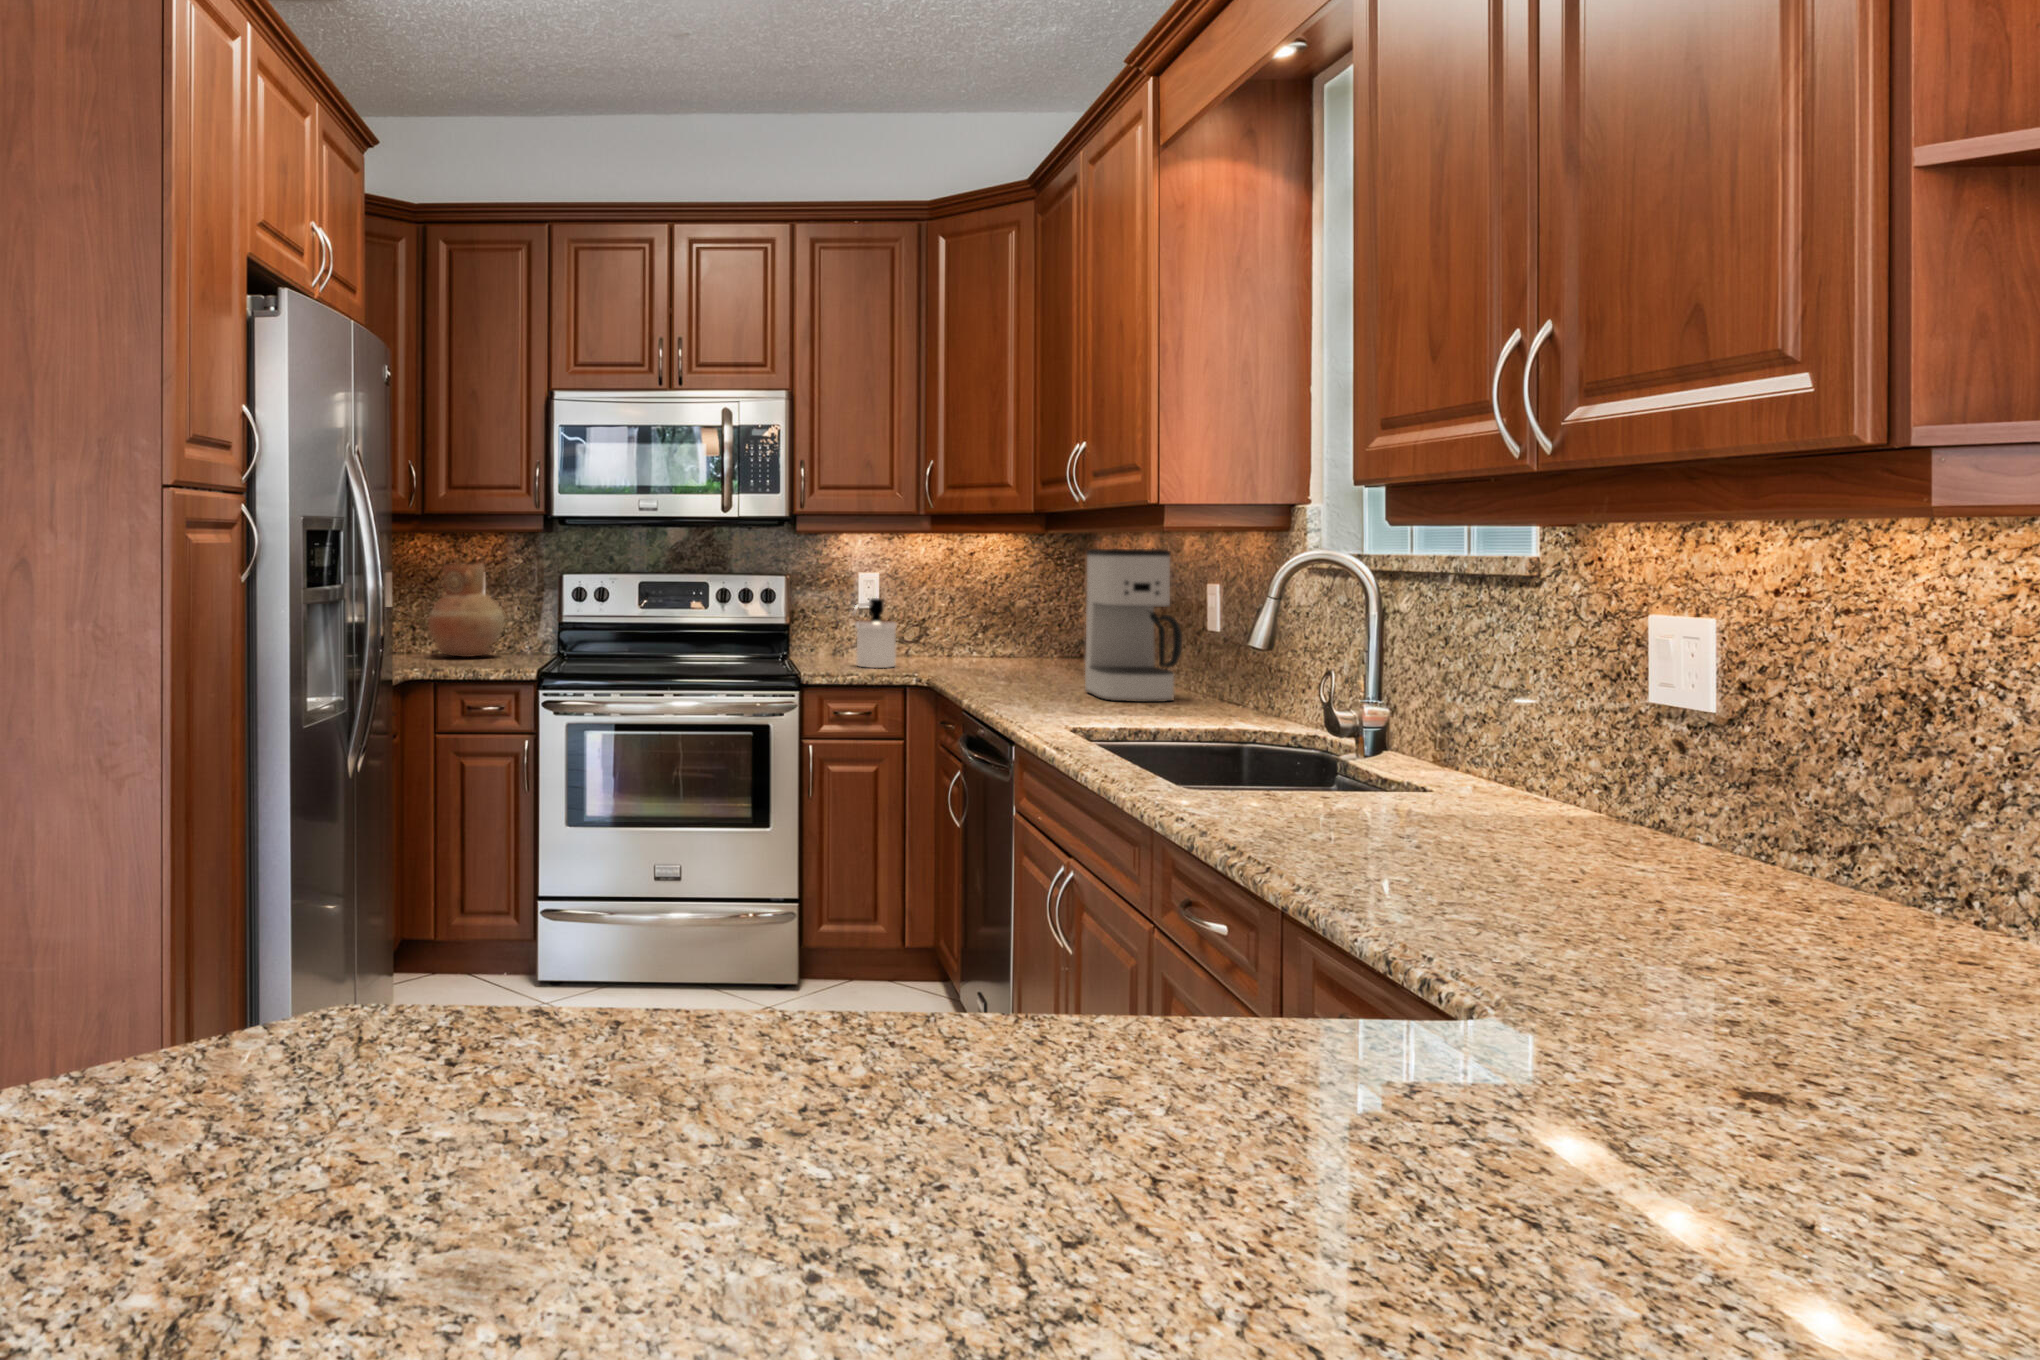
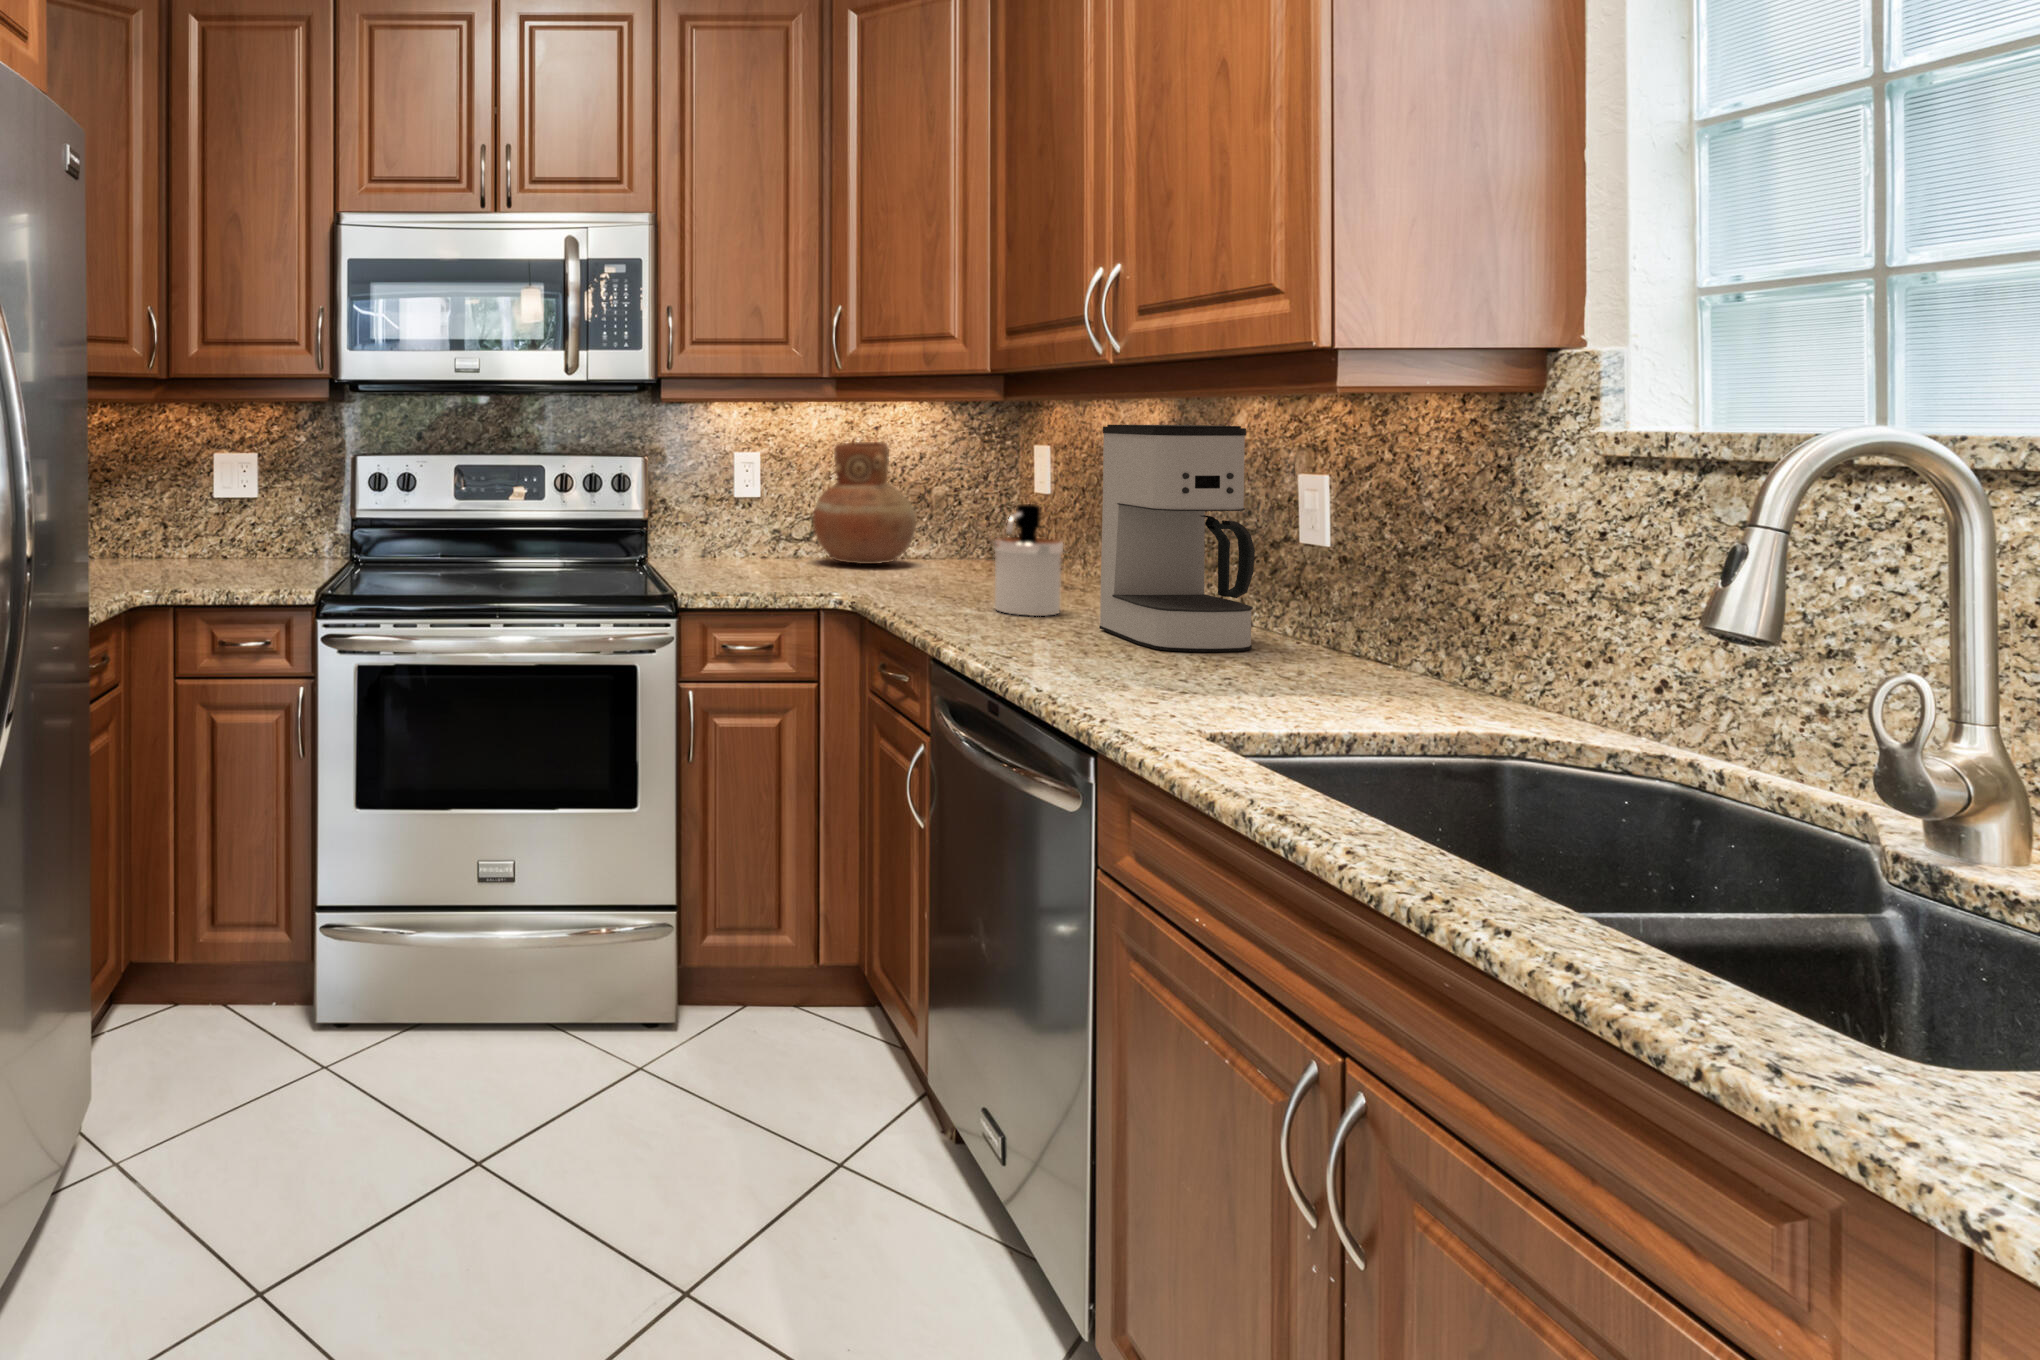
vase: present [429,563,504,657] -> present [813,442,916,564]
soap dispenser: present [853,598,897,668] -> present [993,504,1063,616]

